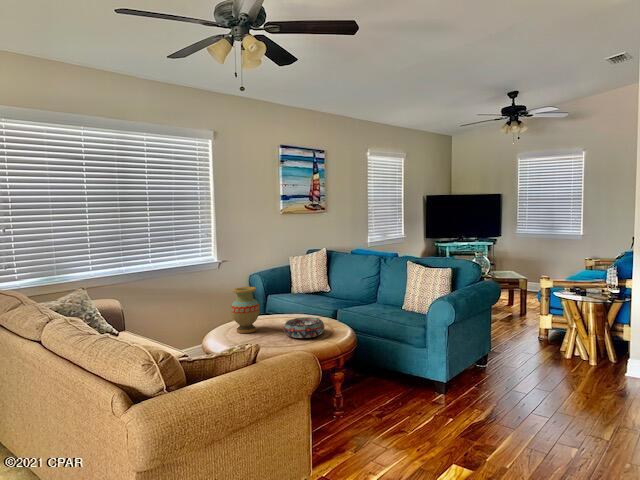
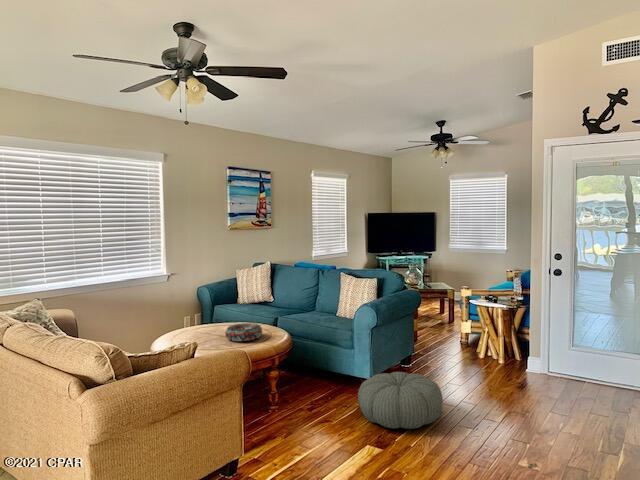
vase: present [231,287,259,333] -> none [178,296,204,338]
pouf: none [435,376,539,446] -> present [358,372,443,429]

